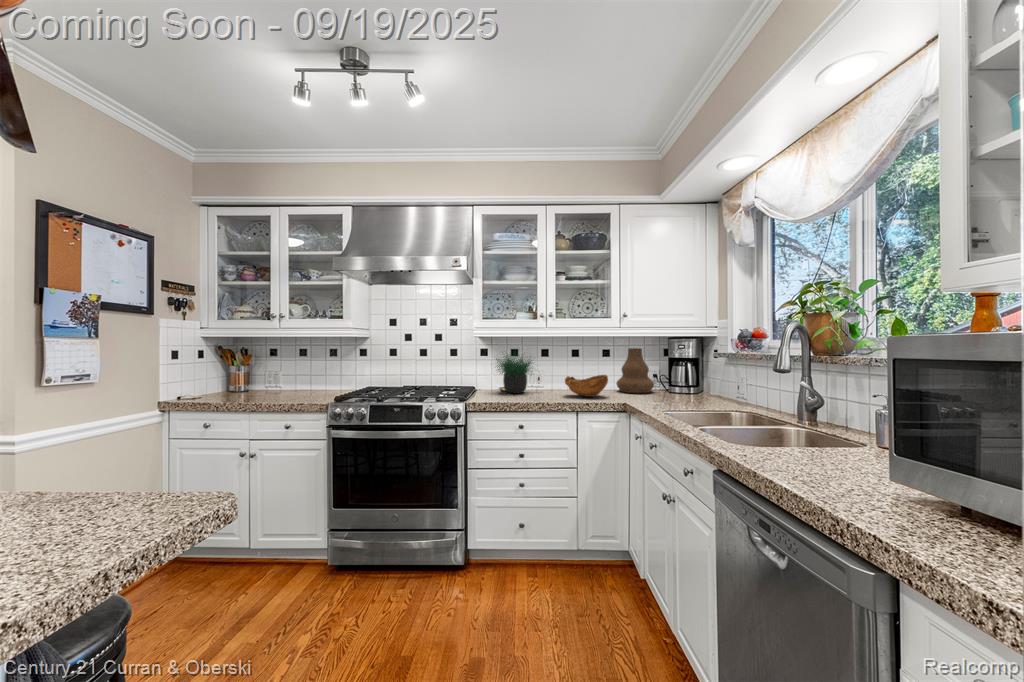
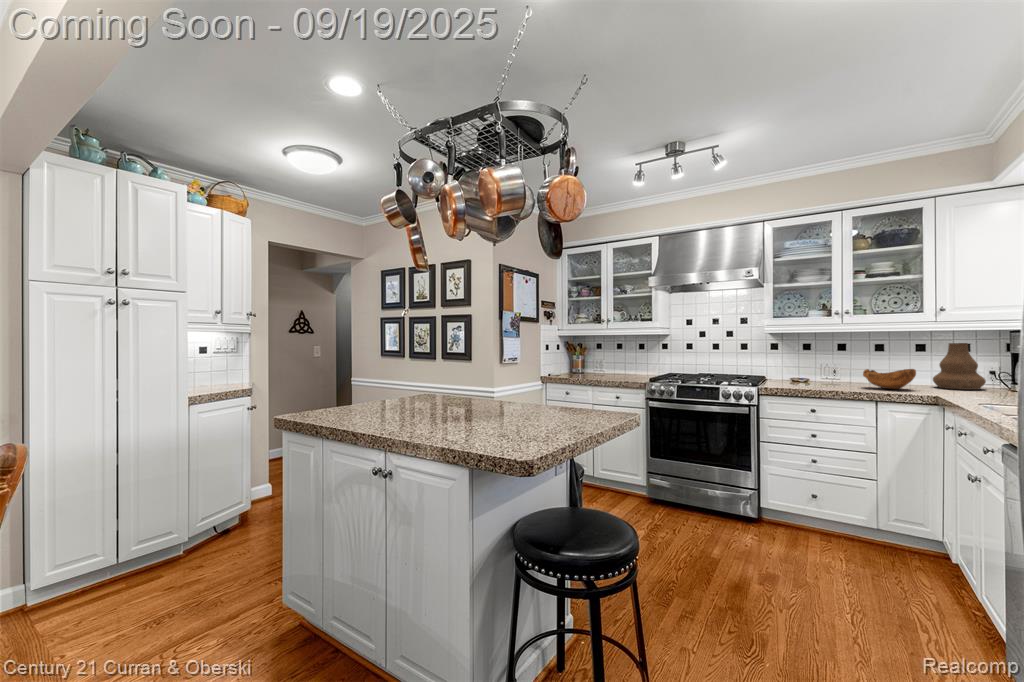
potted plant: present [496,354,532,393] -> none [781,334,837,384]

